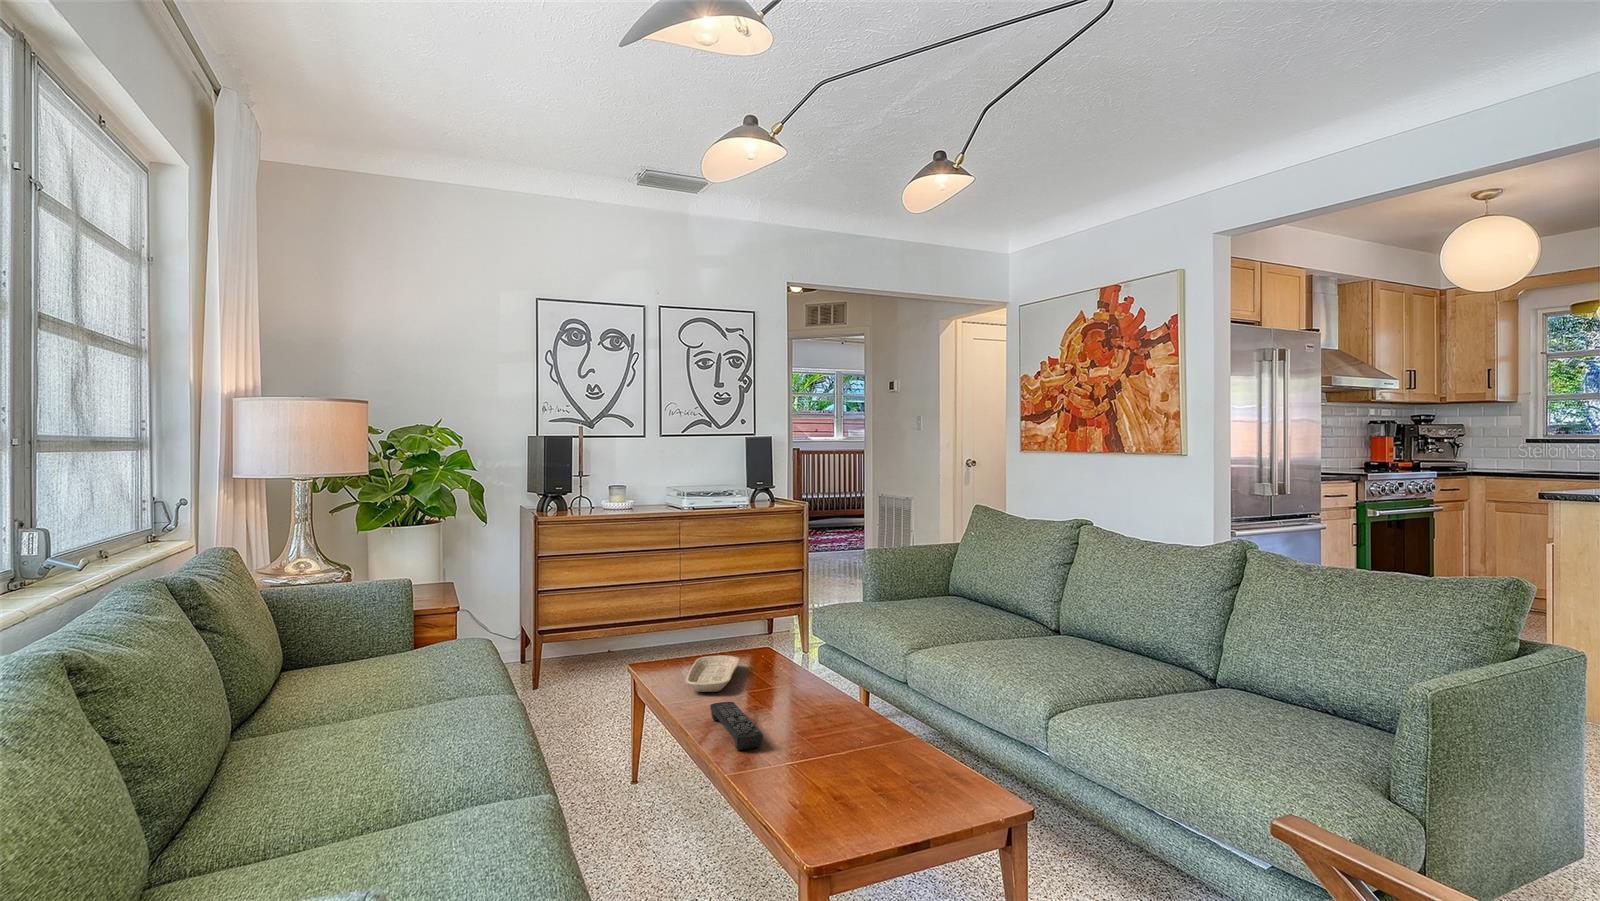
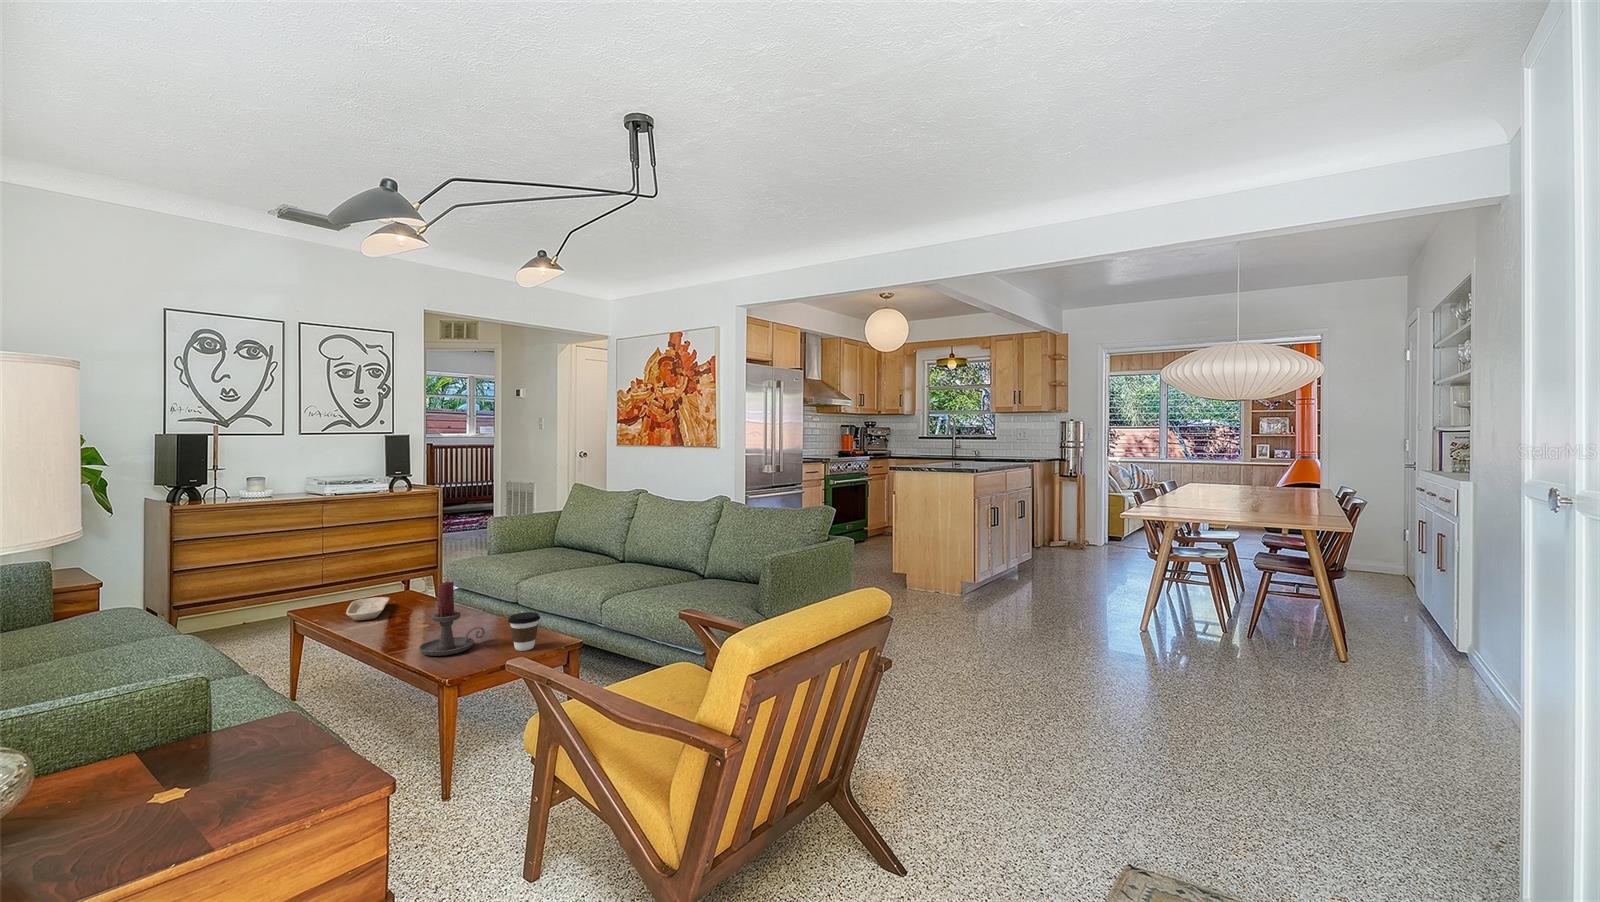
candle holder: none [769,668,865,794] -> present [419,582,485,656]
remote control: present [710,702,763,750] -> none [370,620,413,644]
coffee cup: none [904,737,957,810] -> present [508,612,540,651]

